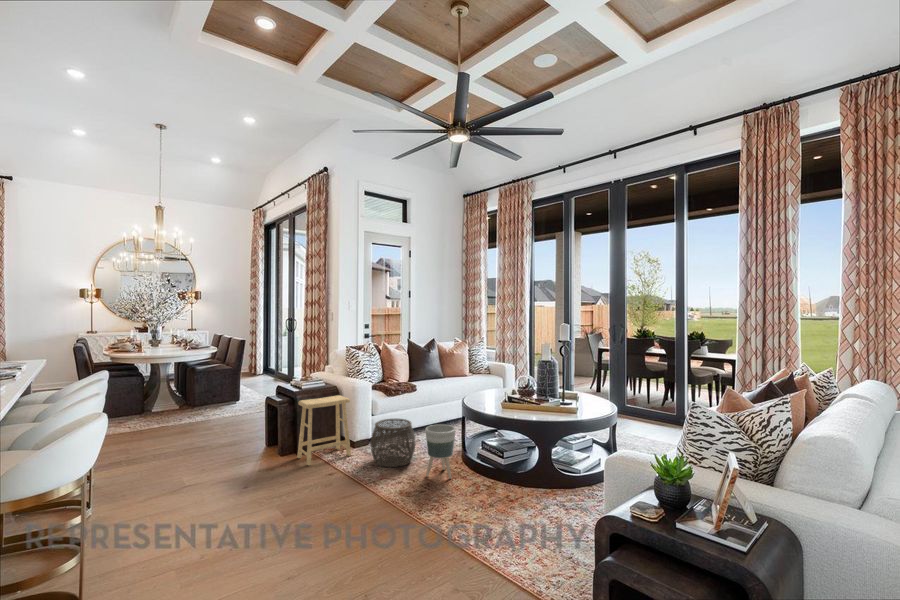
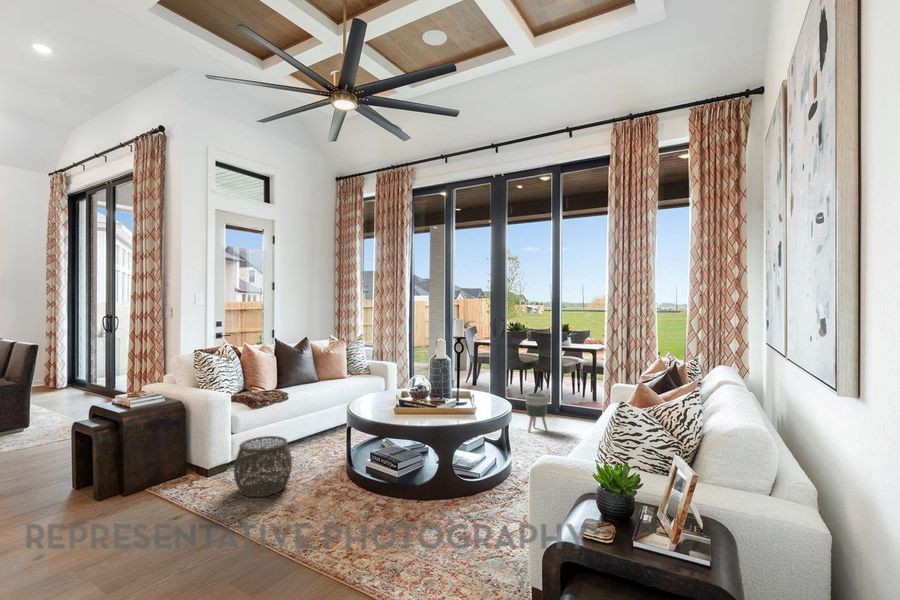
footstool: present [297,395,351,466] -> none [128,413,206,508]
planter: present [425,424,456,479] -> present [525,393,548,432]

